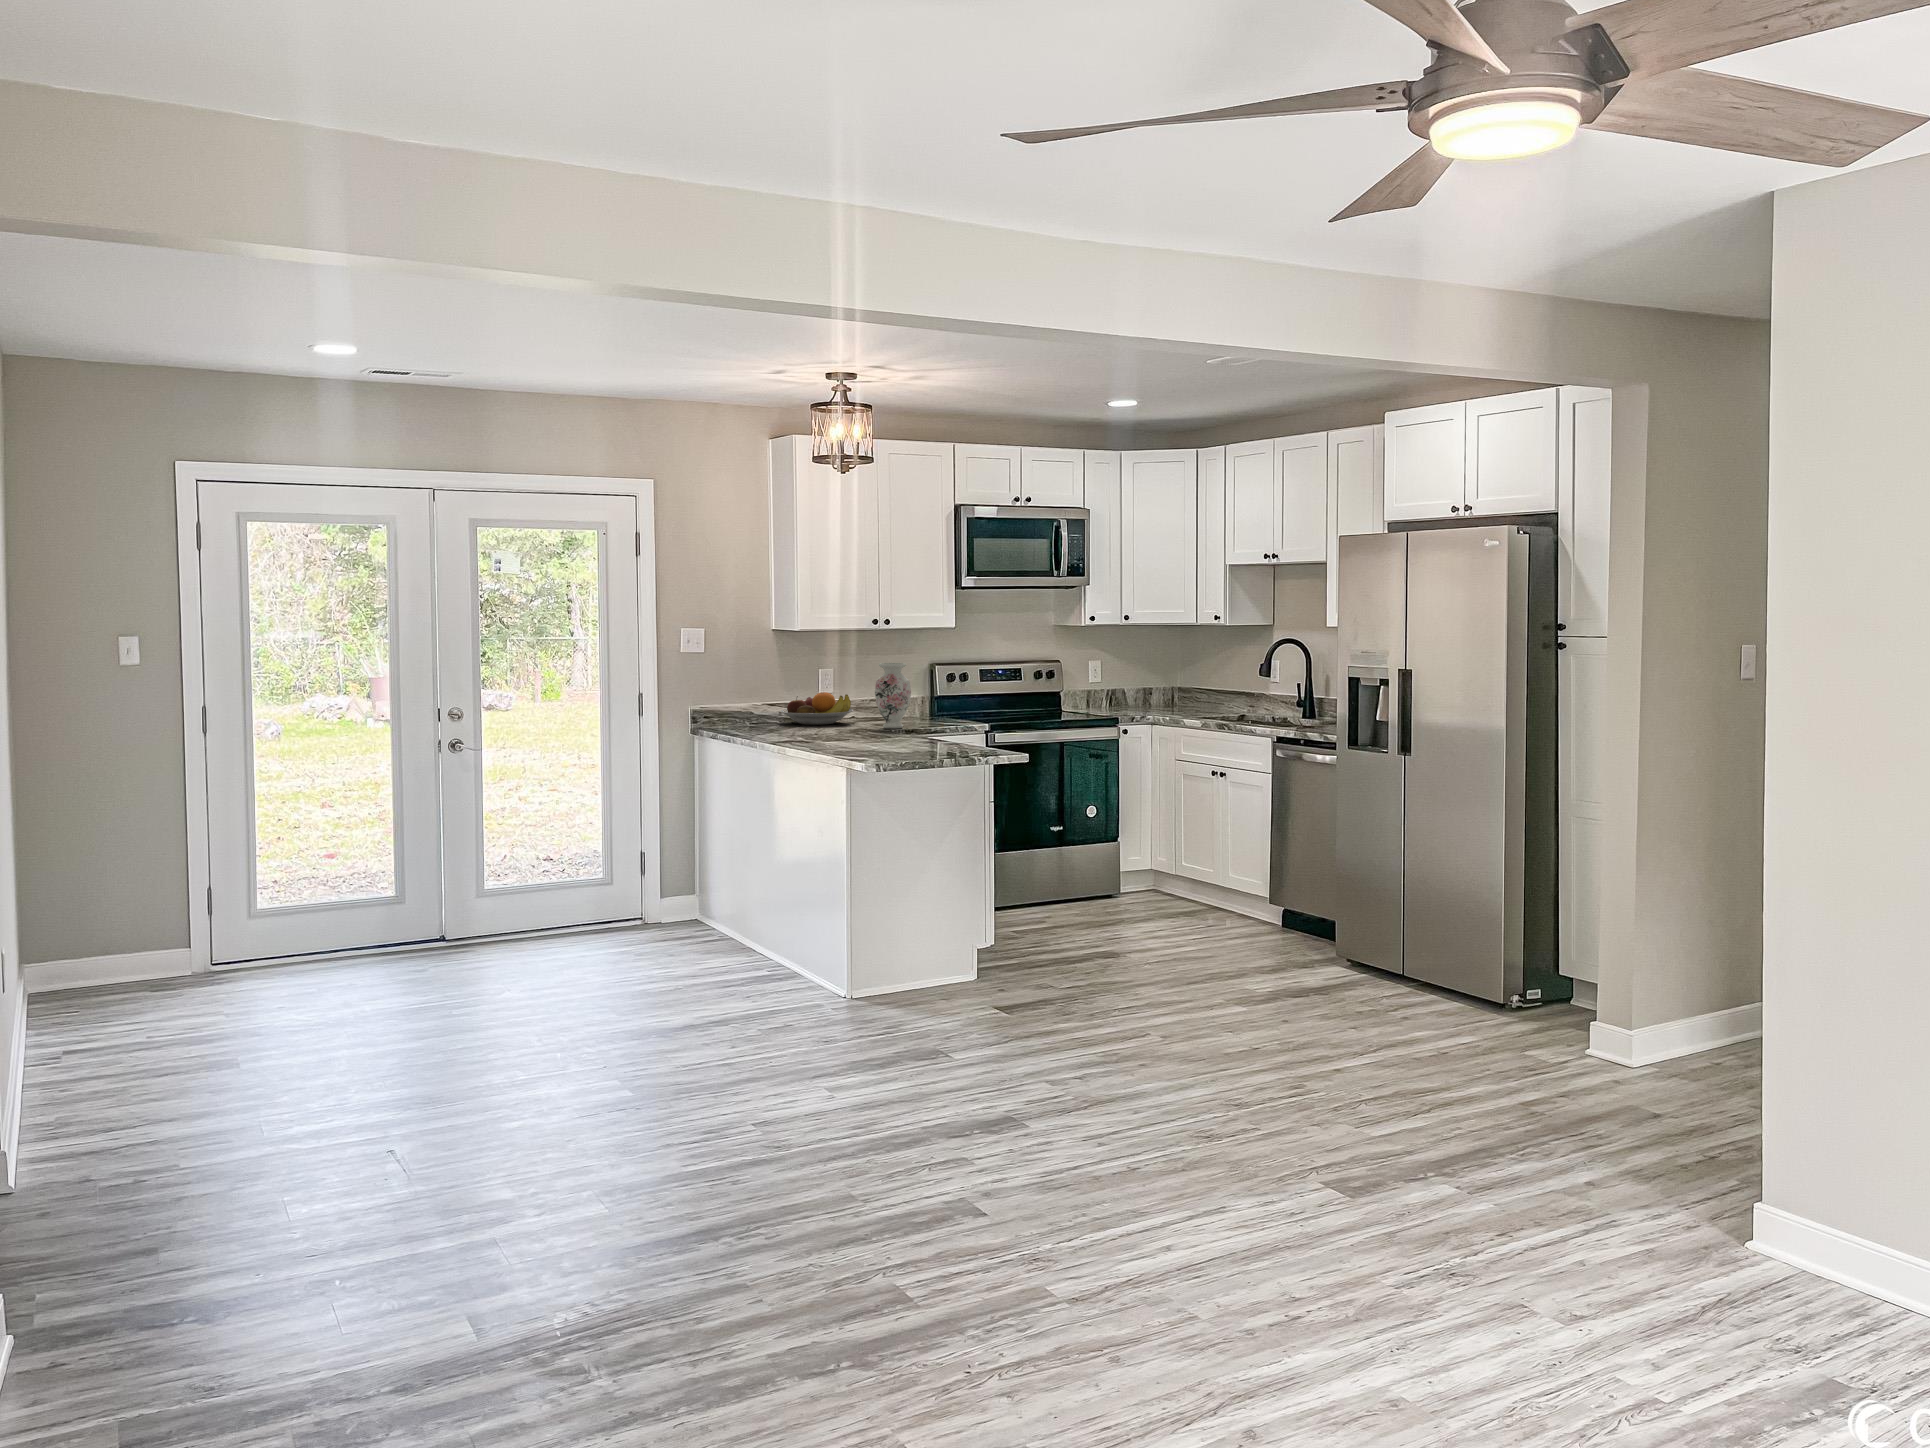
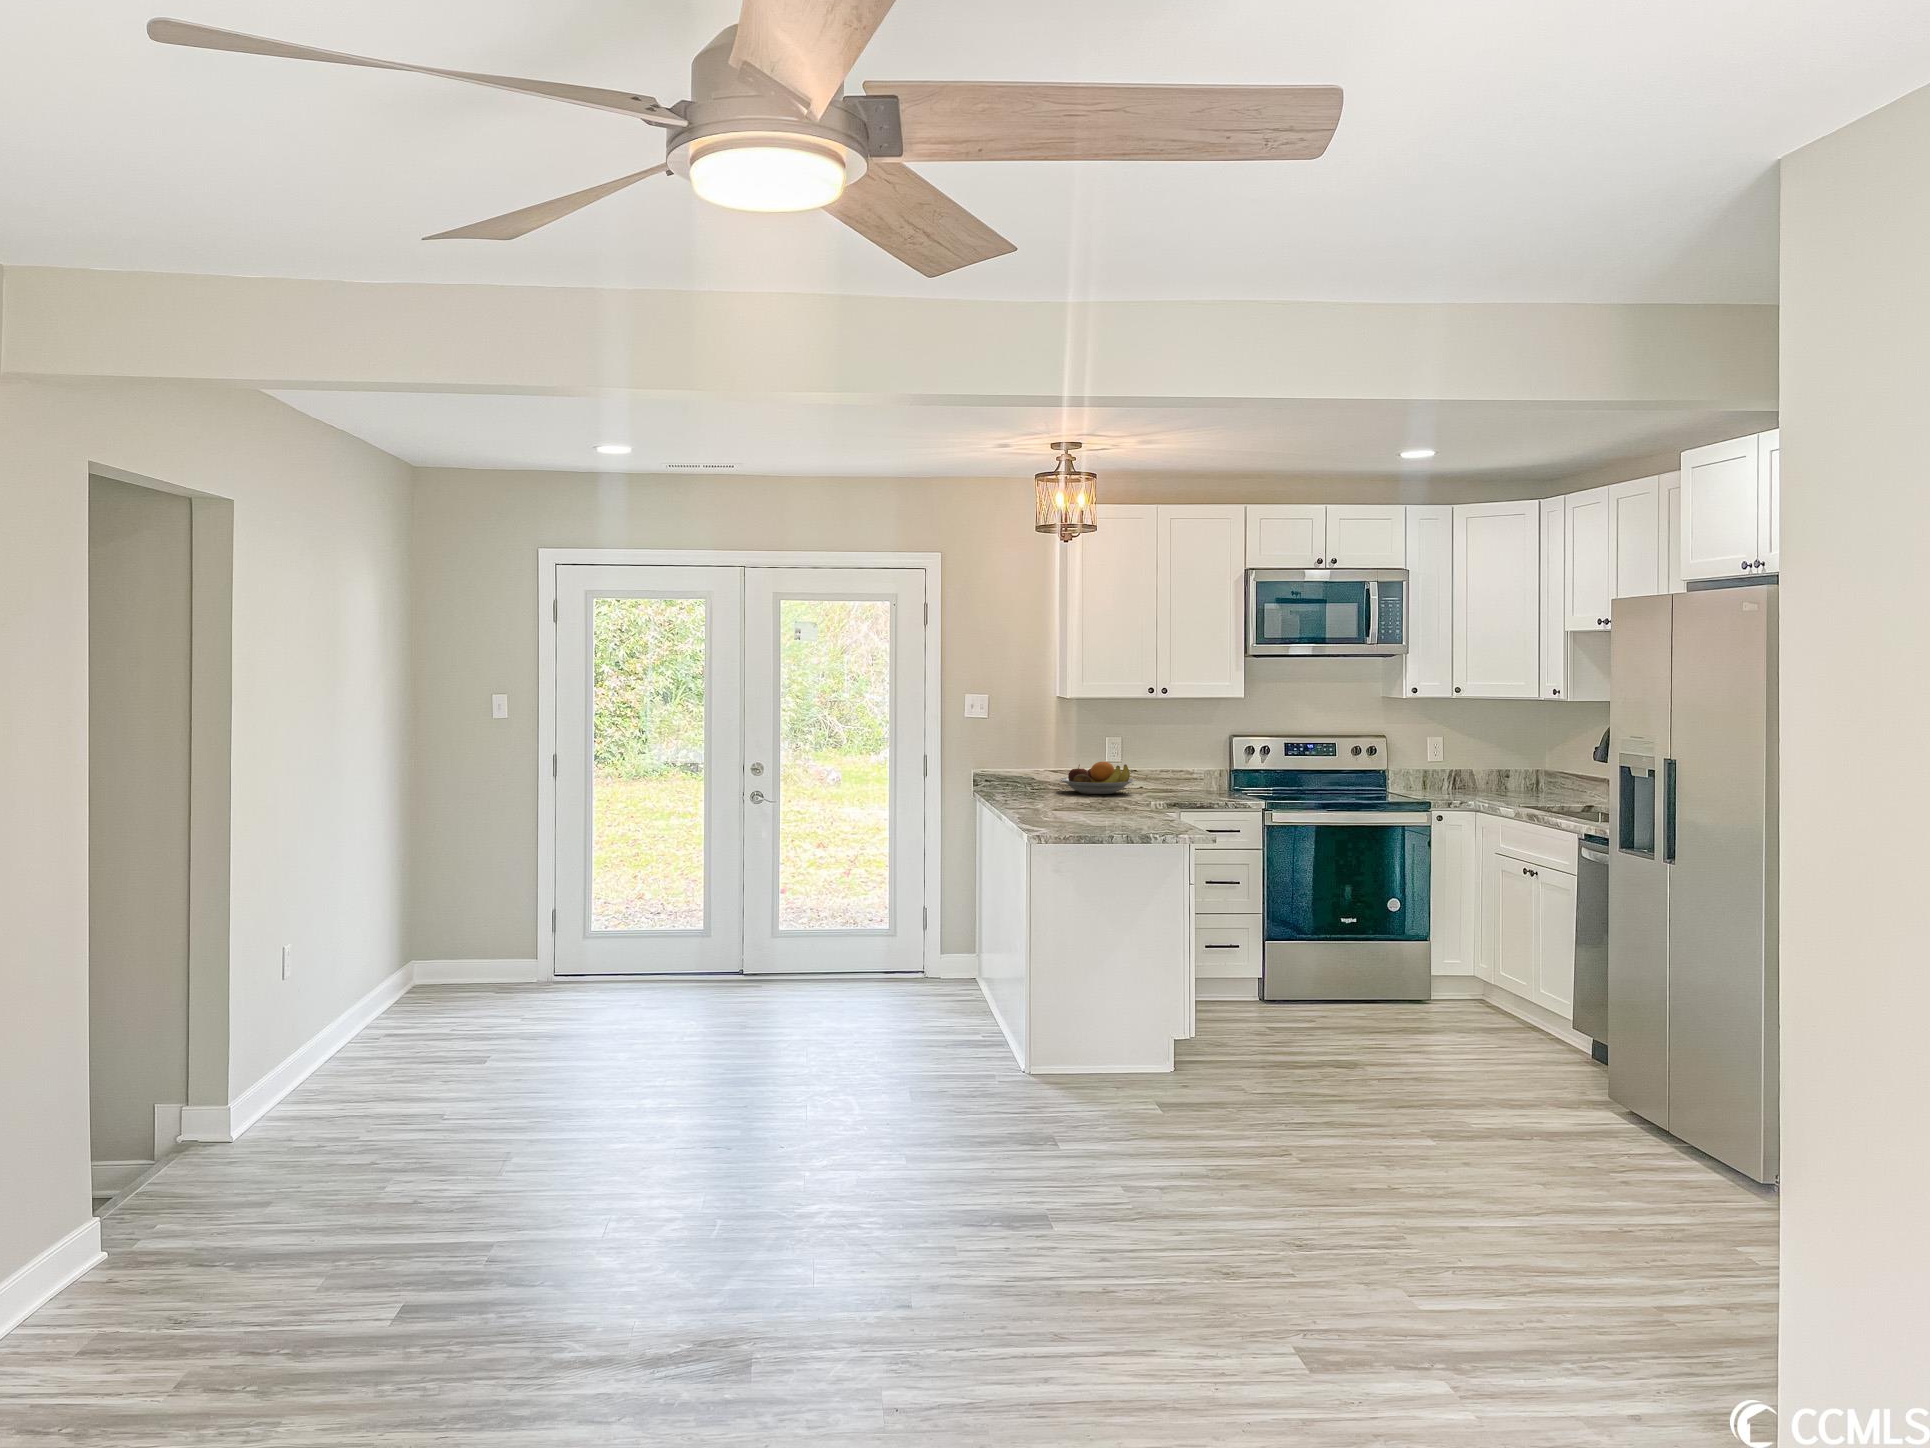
vase: present [875,663,911,729] -> none [1143,734,1182,802]

